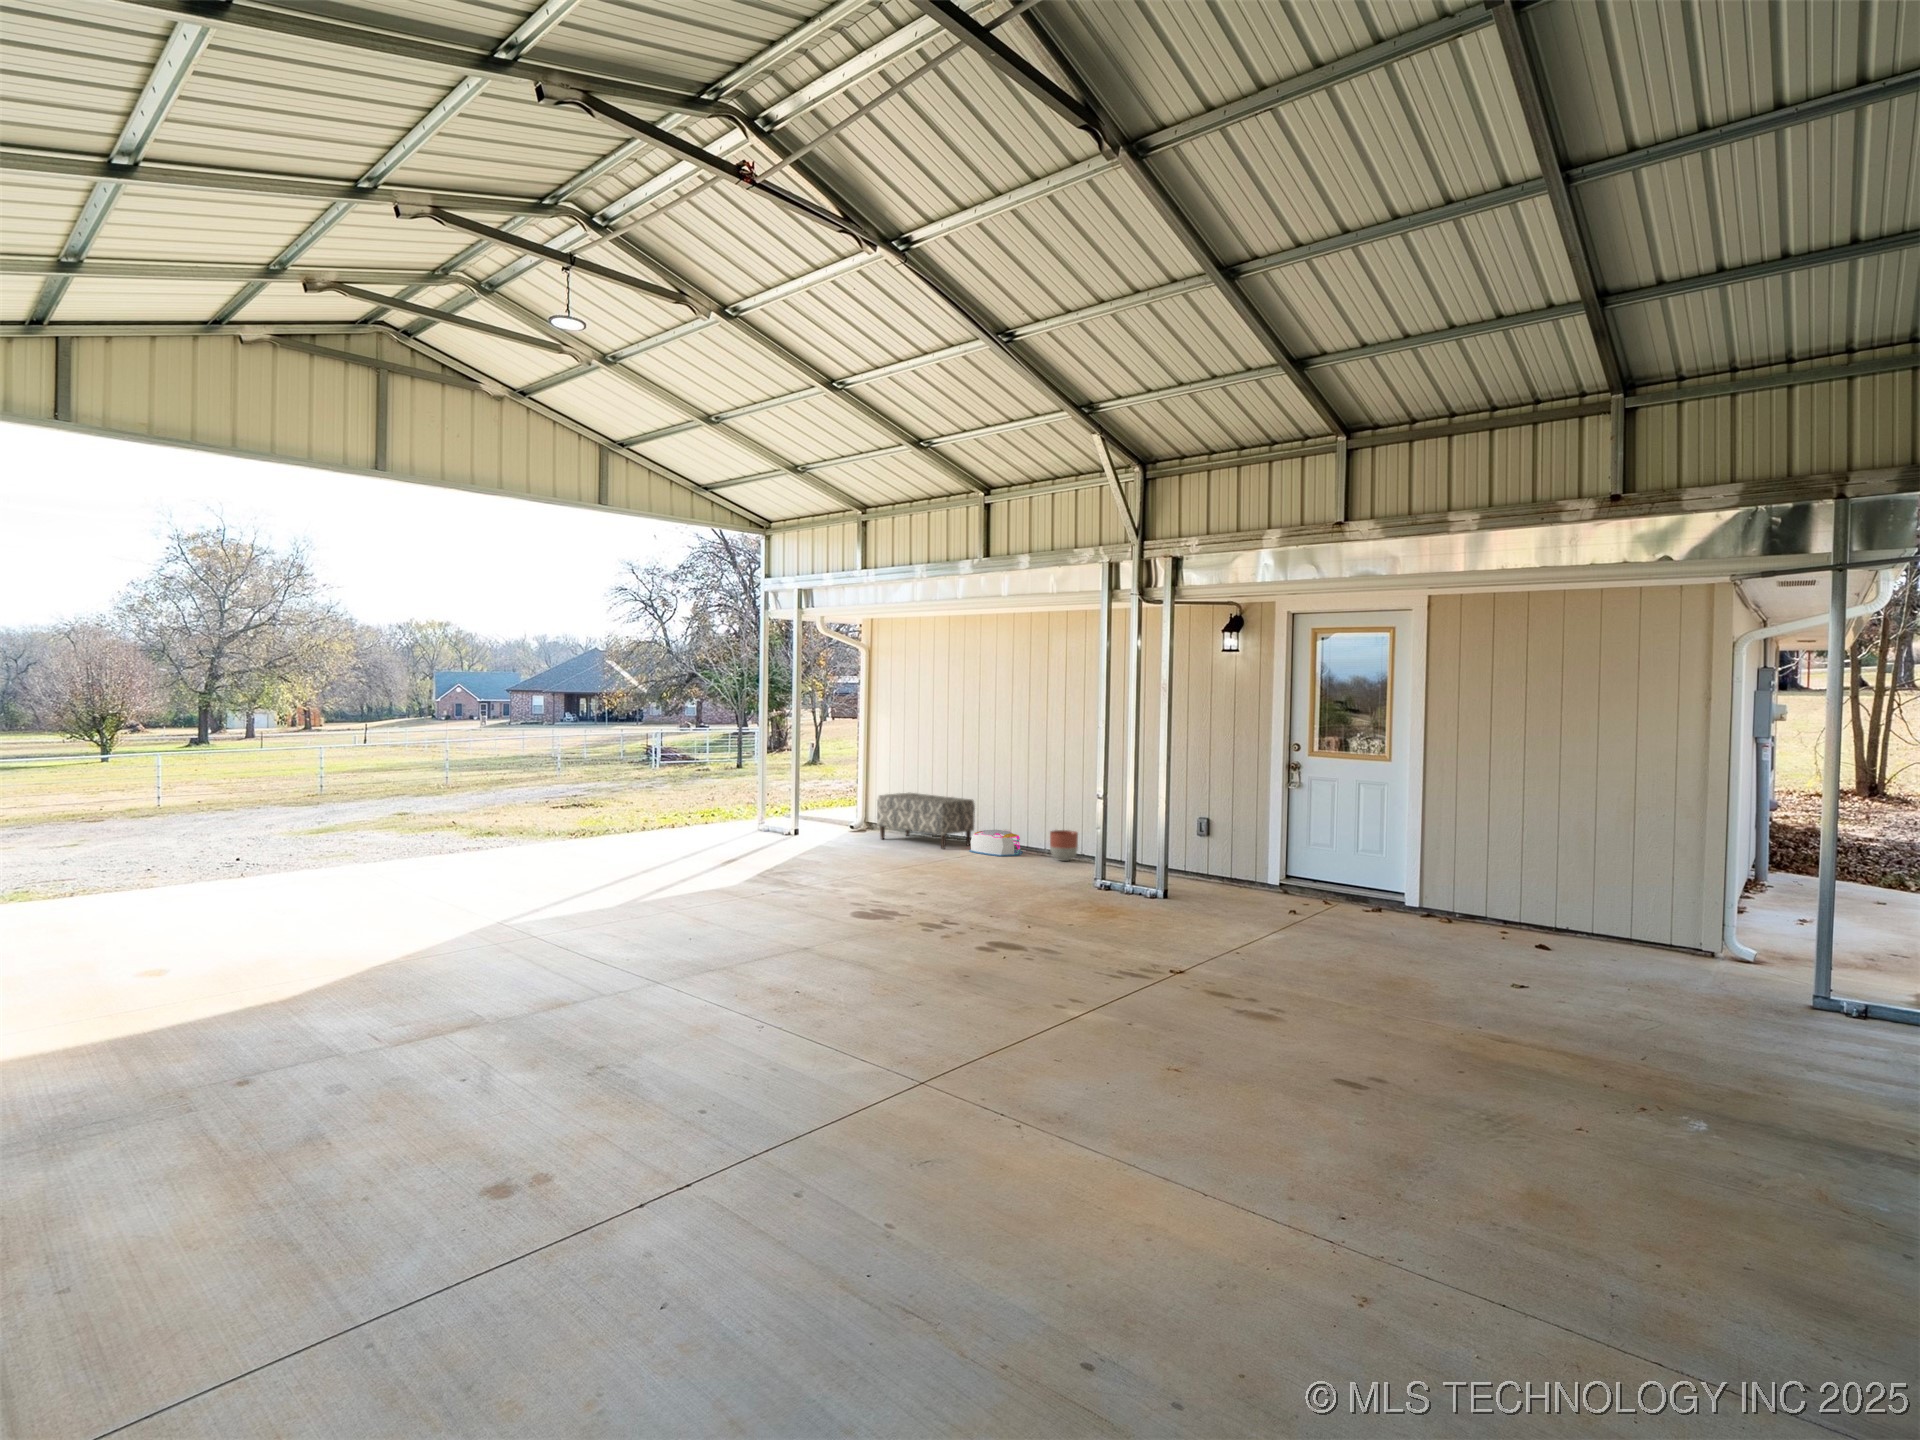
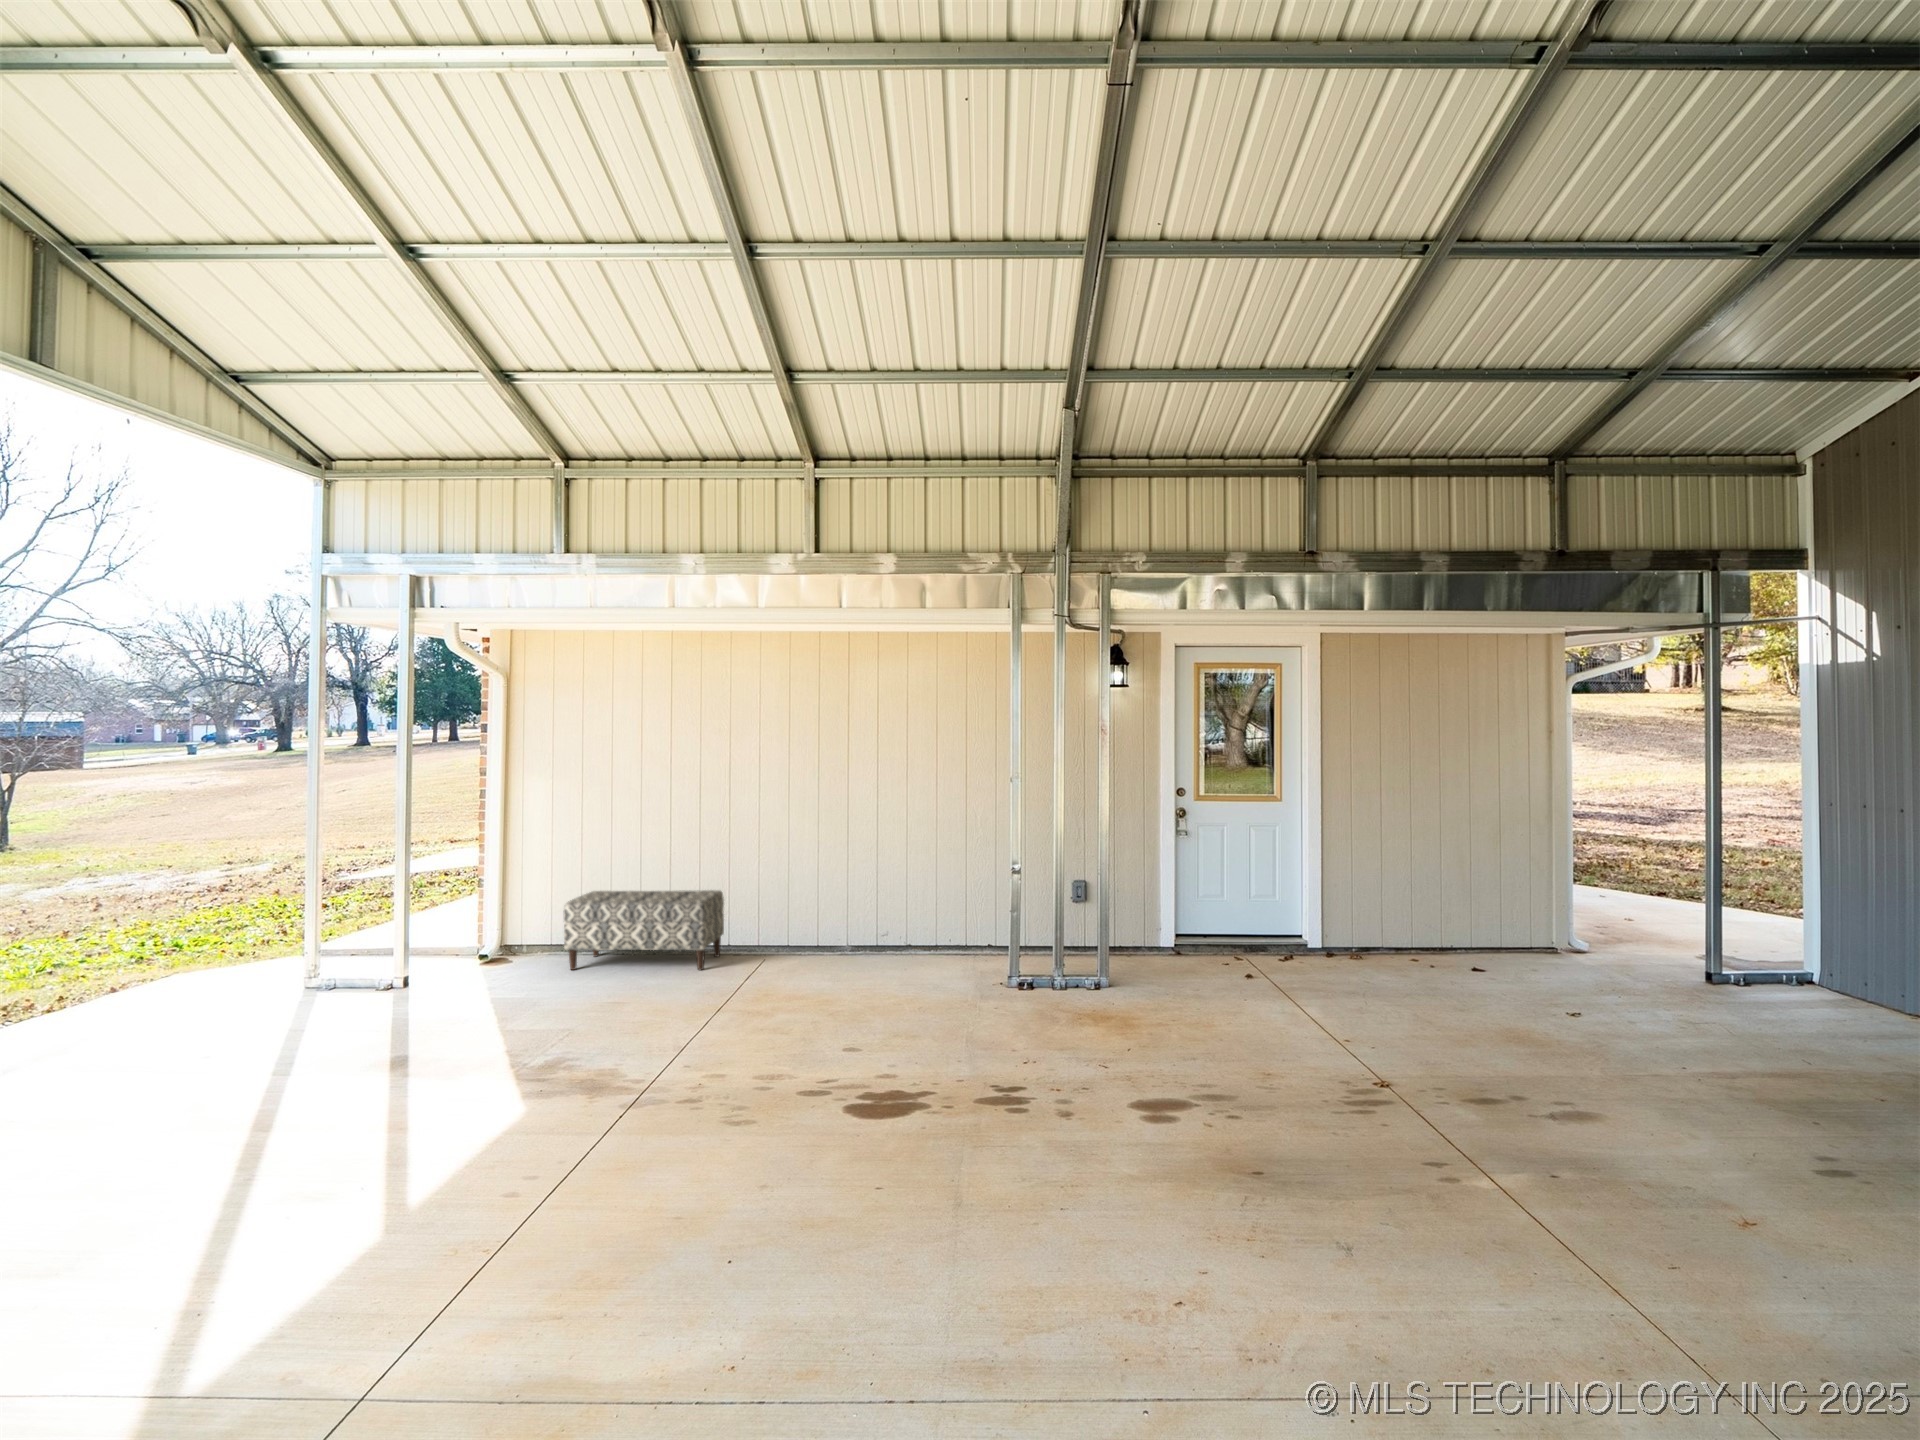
storage bin: present [970,829,1023,856] -> none [740,926,819,968]
planter: present [1050,830,1078,861] -> none [868,916,905,958]

